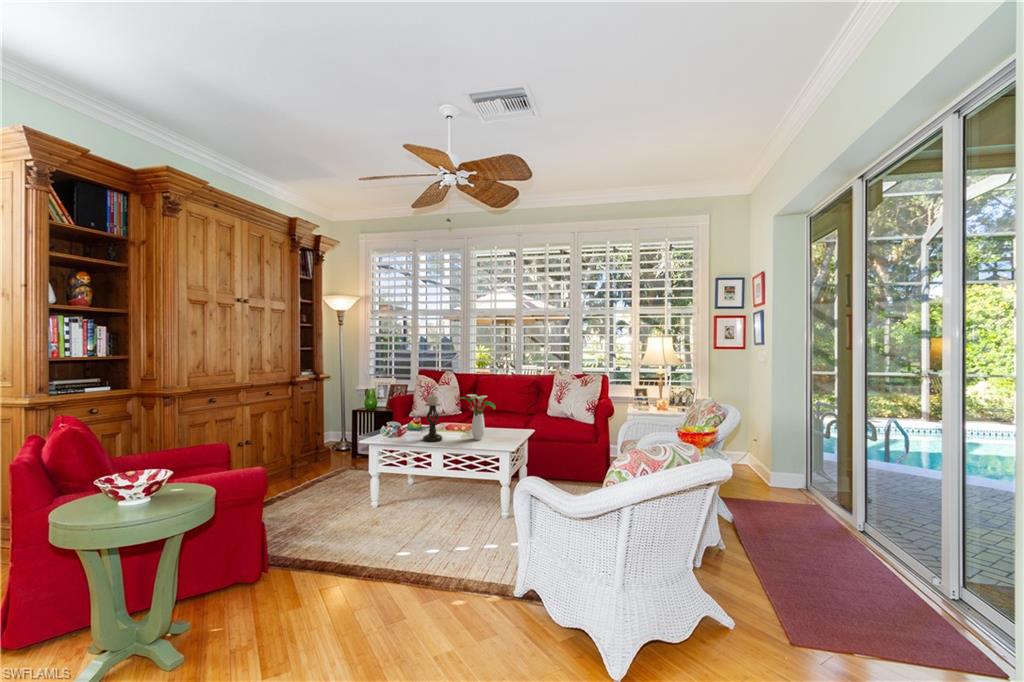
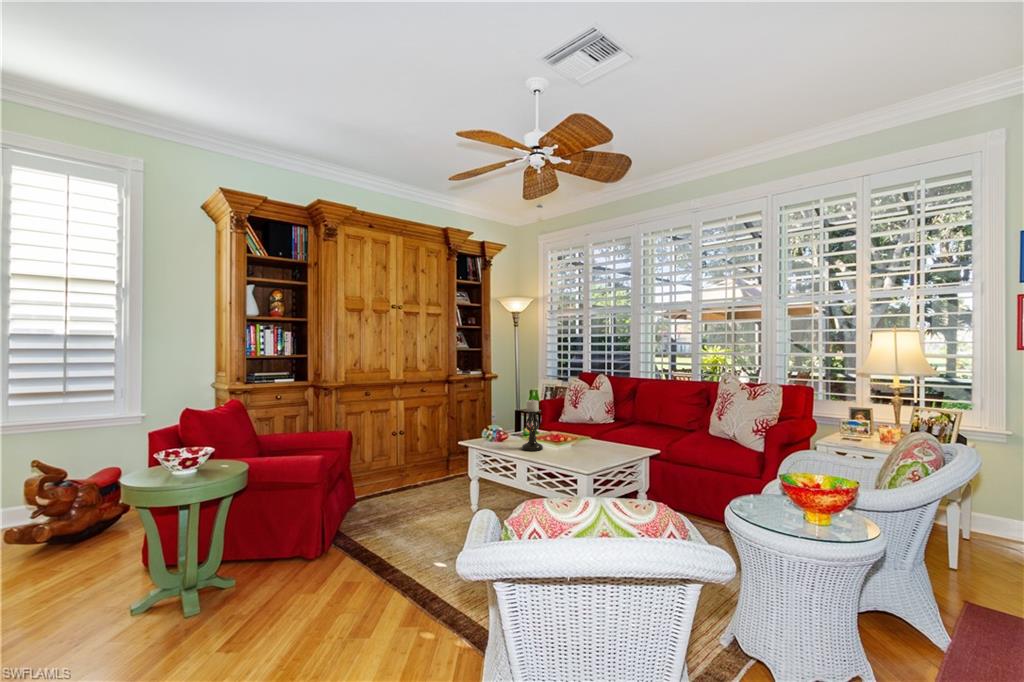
flower arrangement: present [457,394,496,440] -> none [552,402,592,455]

